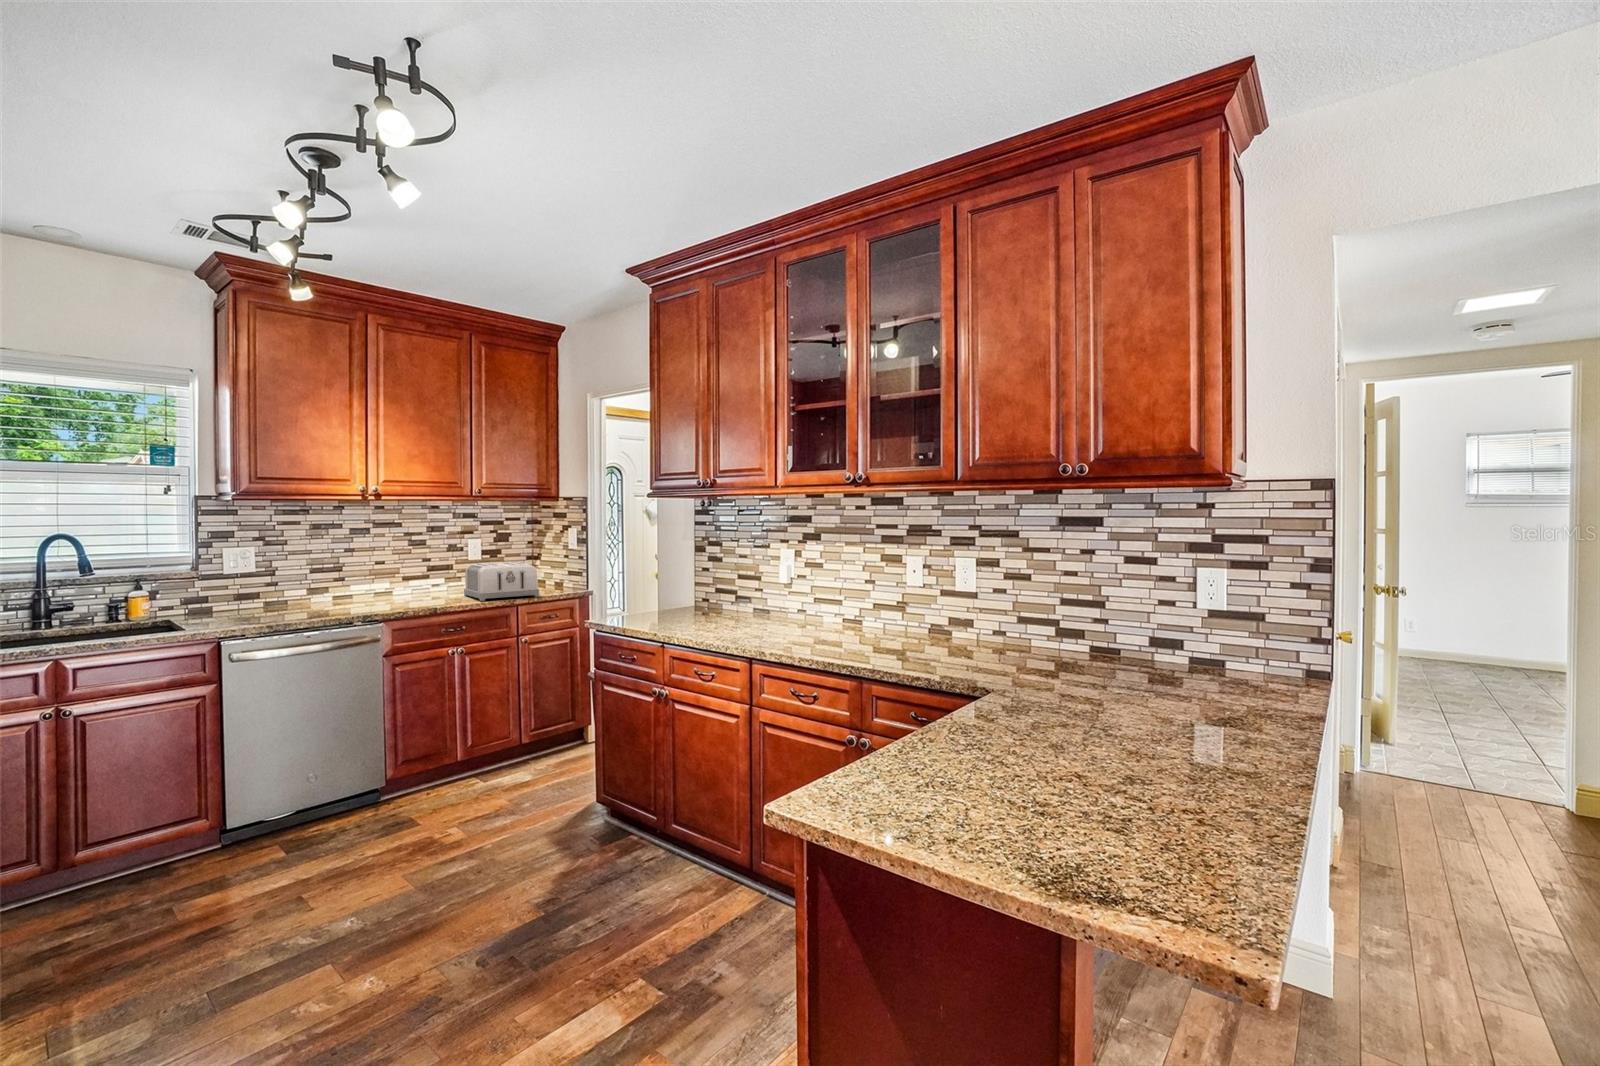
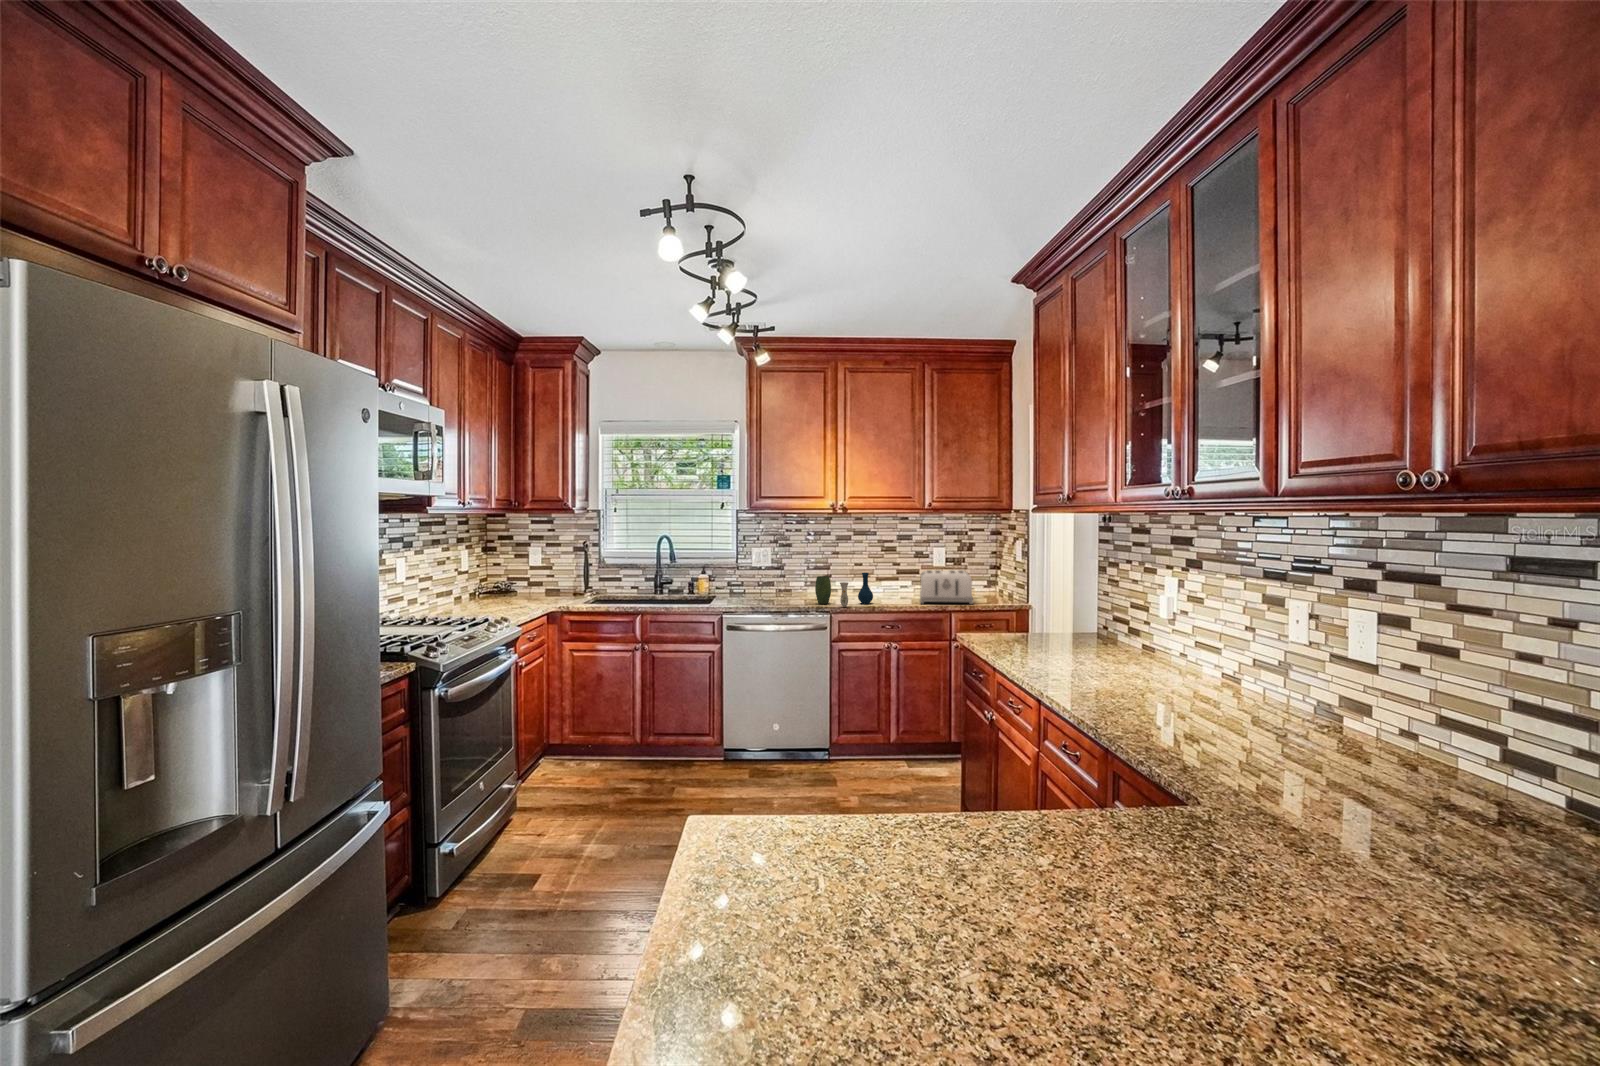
vase: none [339,569,421,613] -> present [815,573,873,606]

